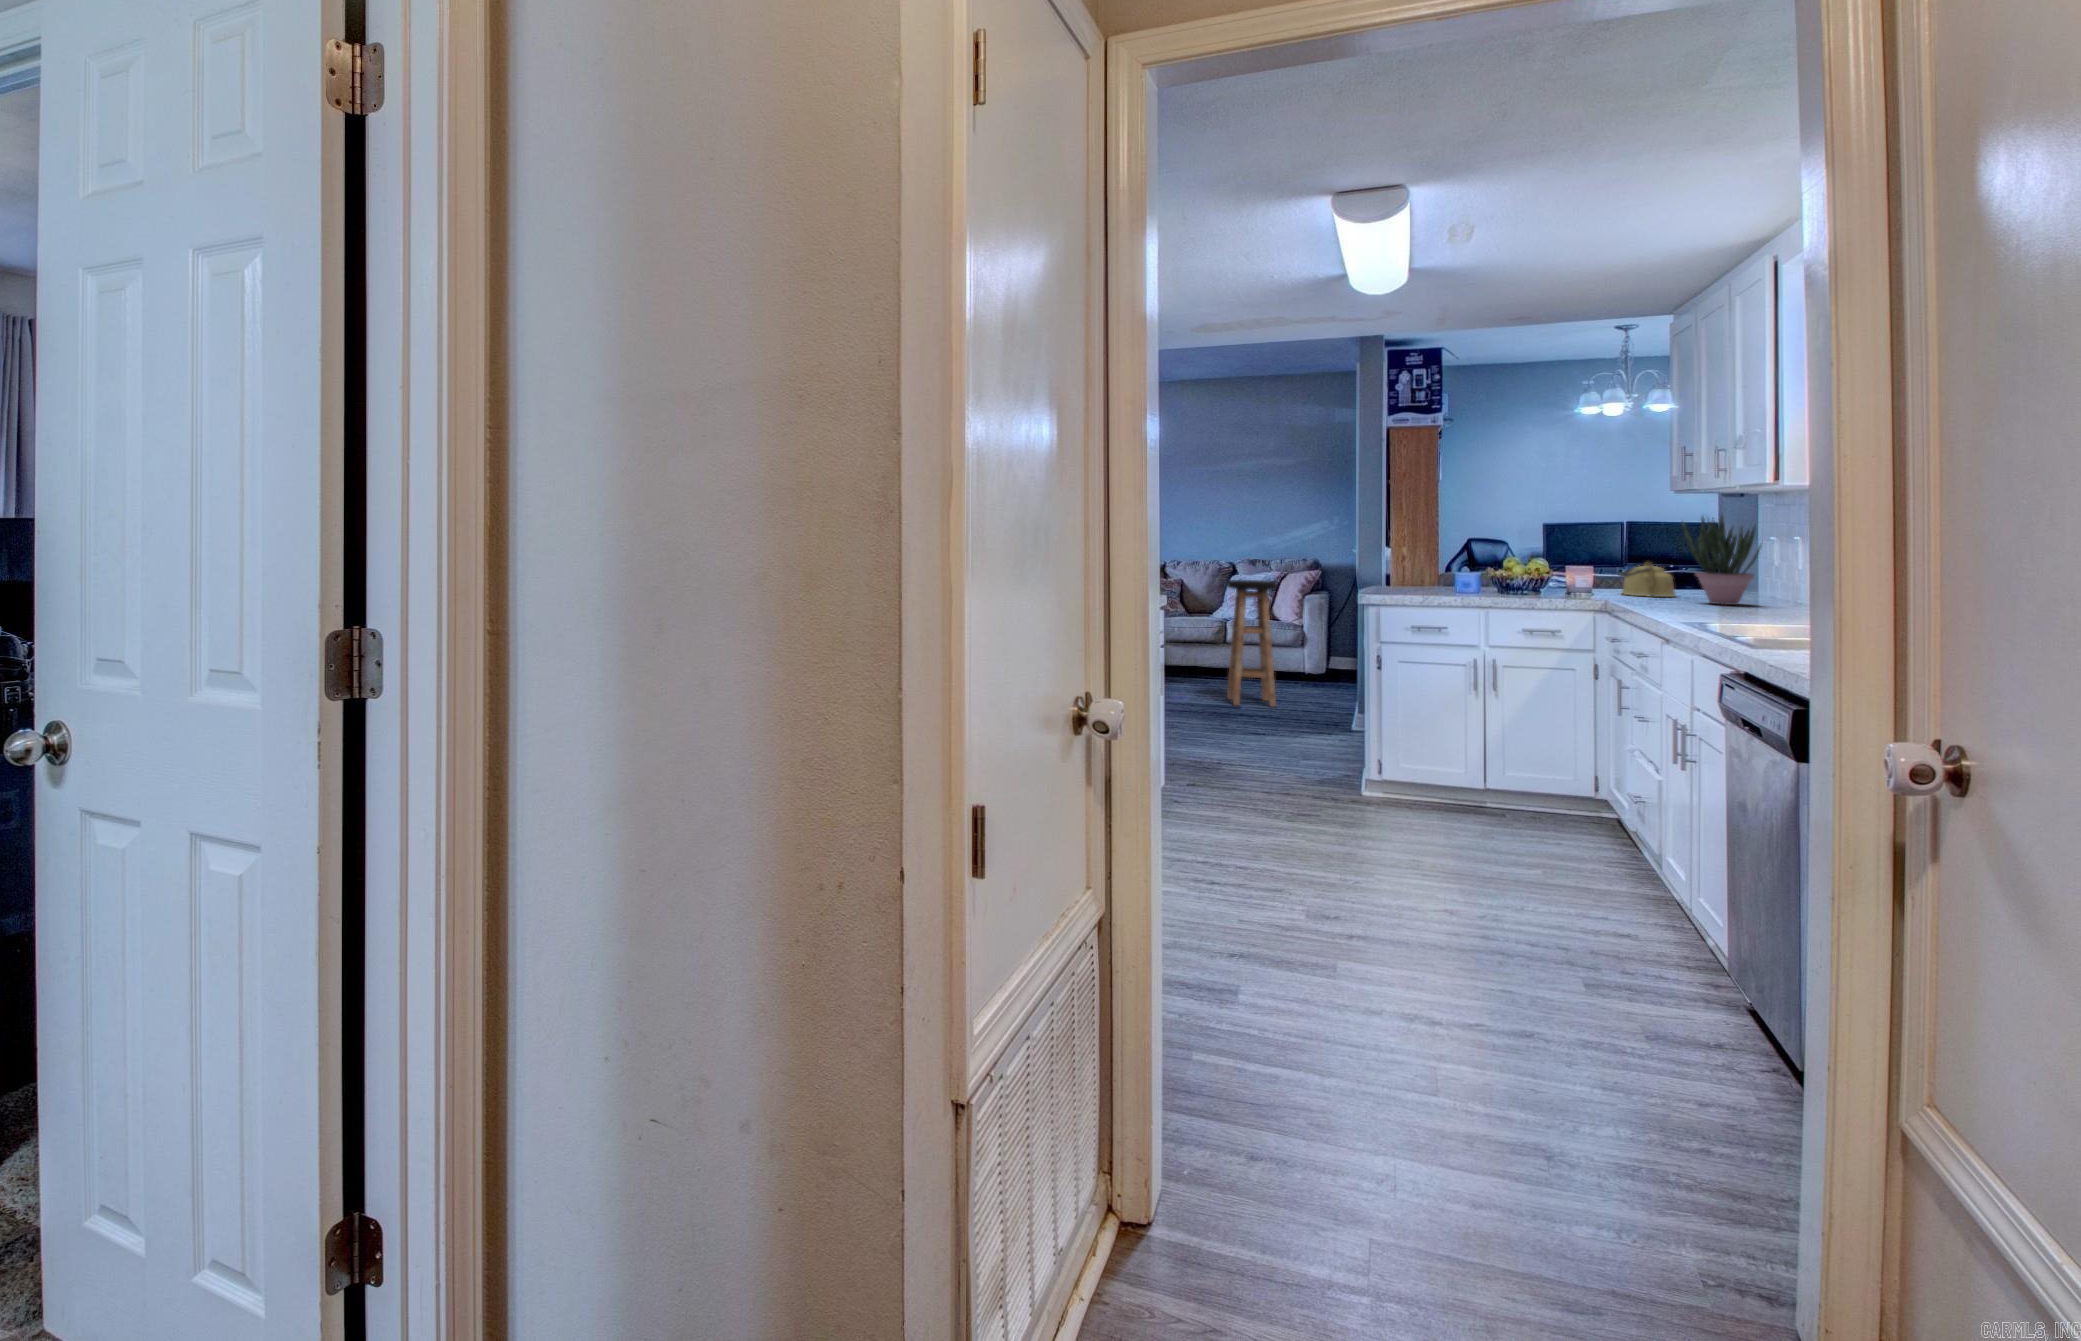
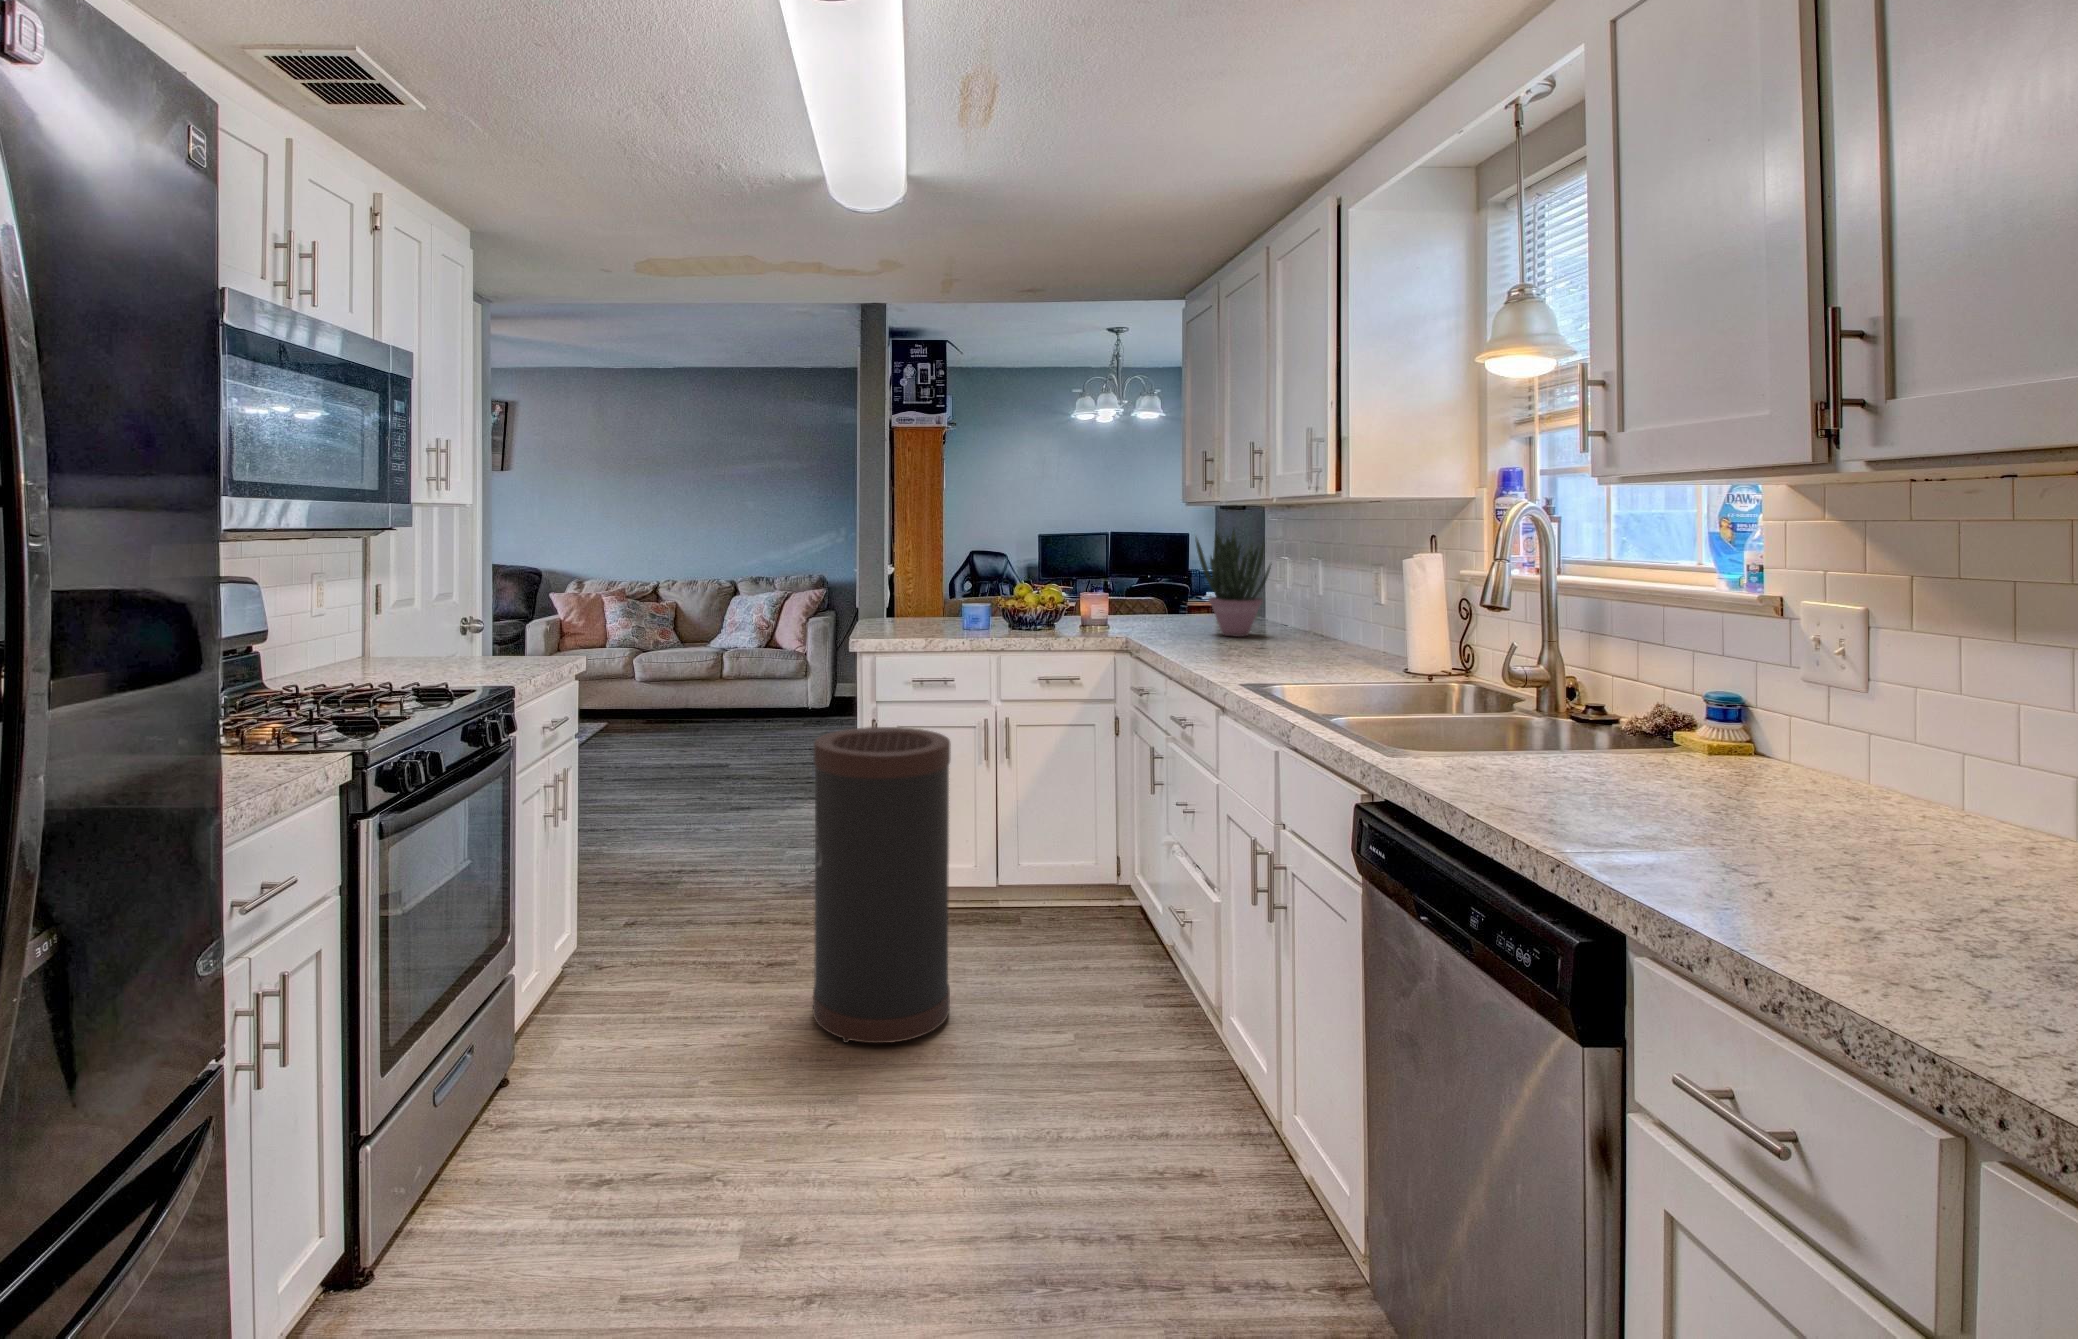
kettle: present [1619,562,1675,597] -> none [1128,584,1184,626]
bar stool: present [1227,580,1277,707] -> none [713,607,772,771]
trash can: none [1335,648,1440,847] -> present [813,727,951,1043]

